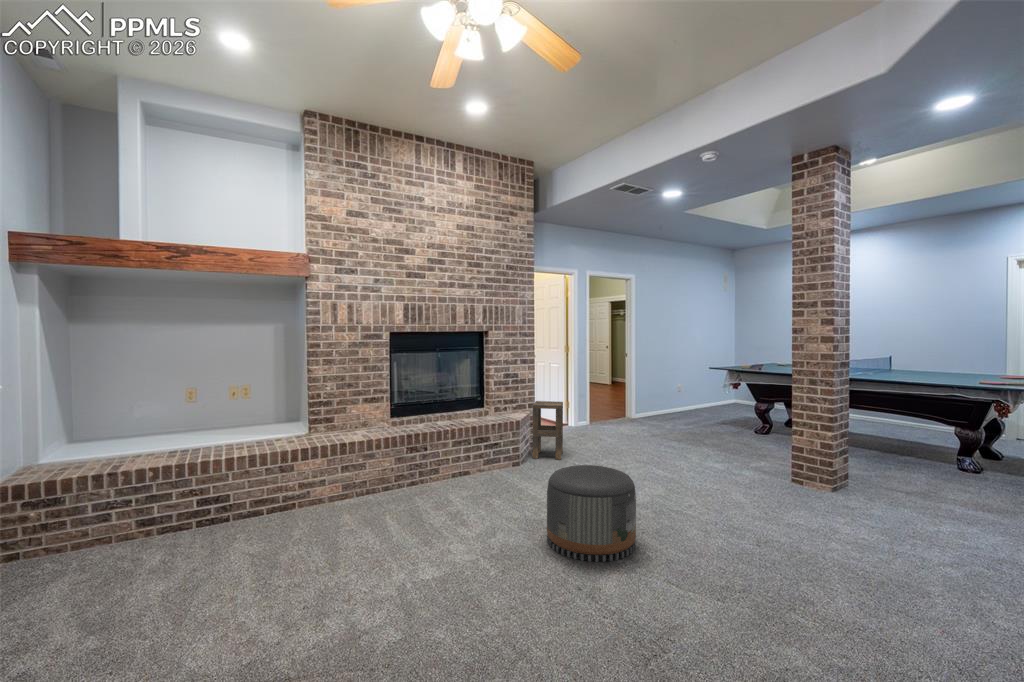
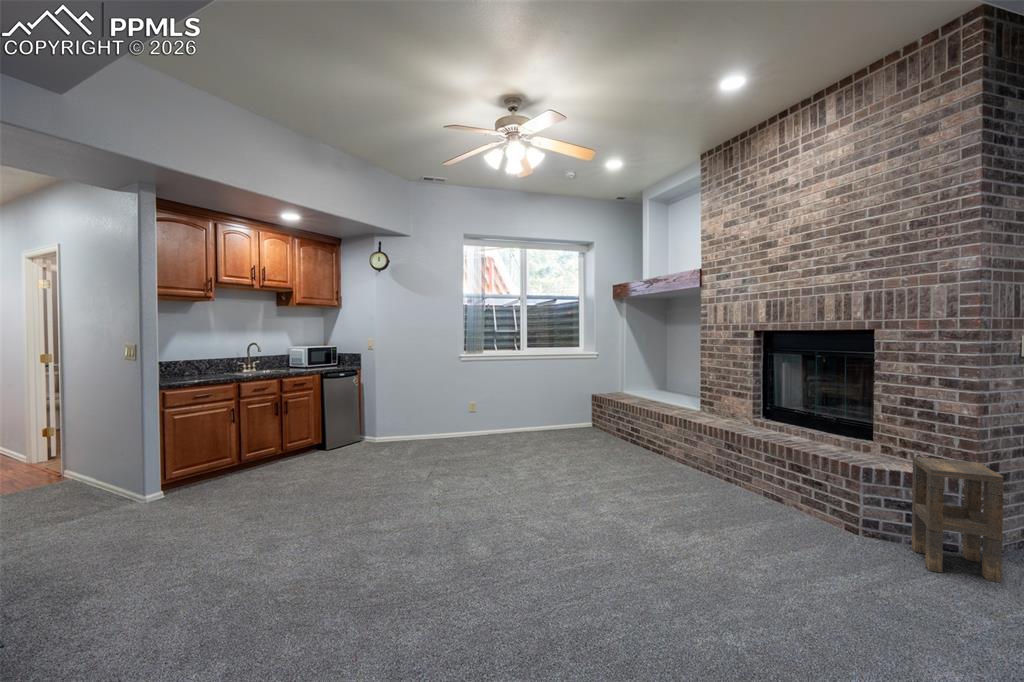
pouf: present [547,465,636,562] -> none [538,459,624,552]

